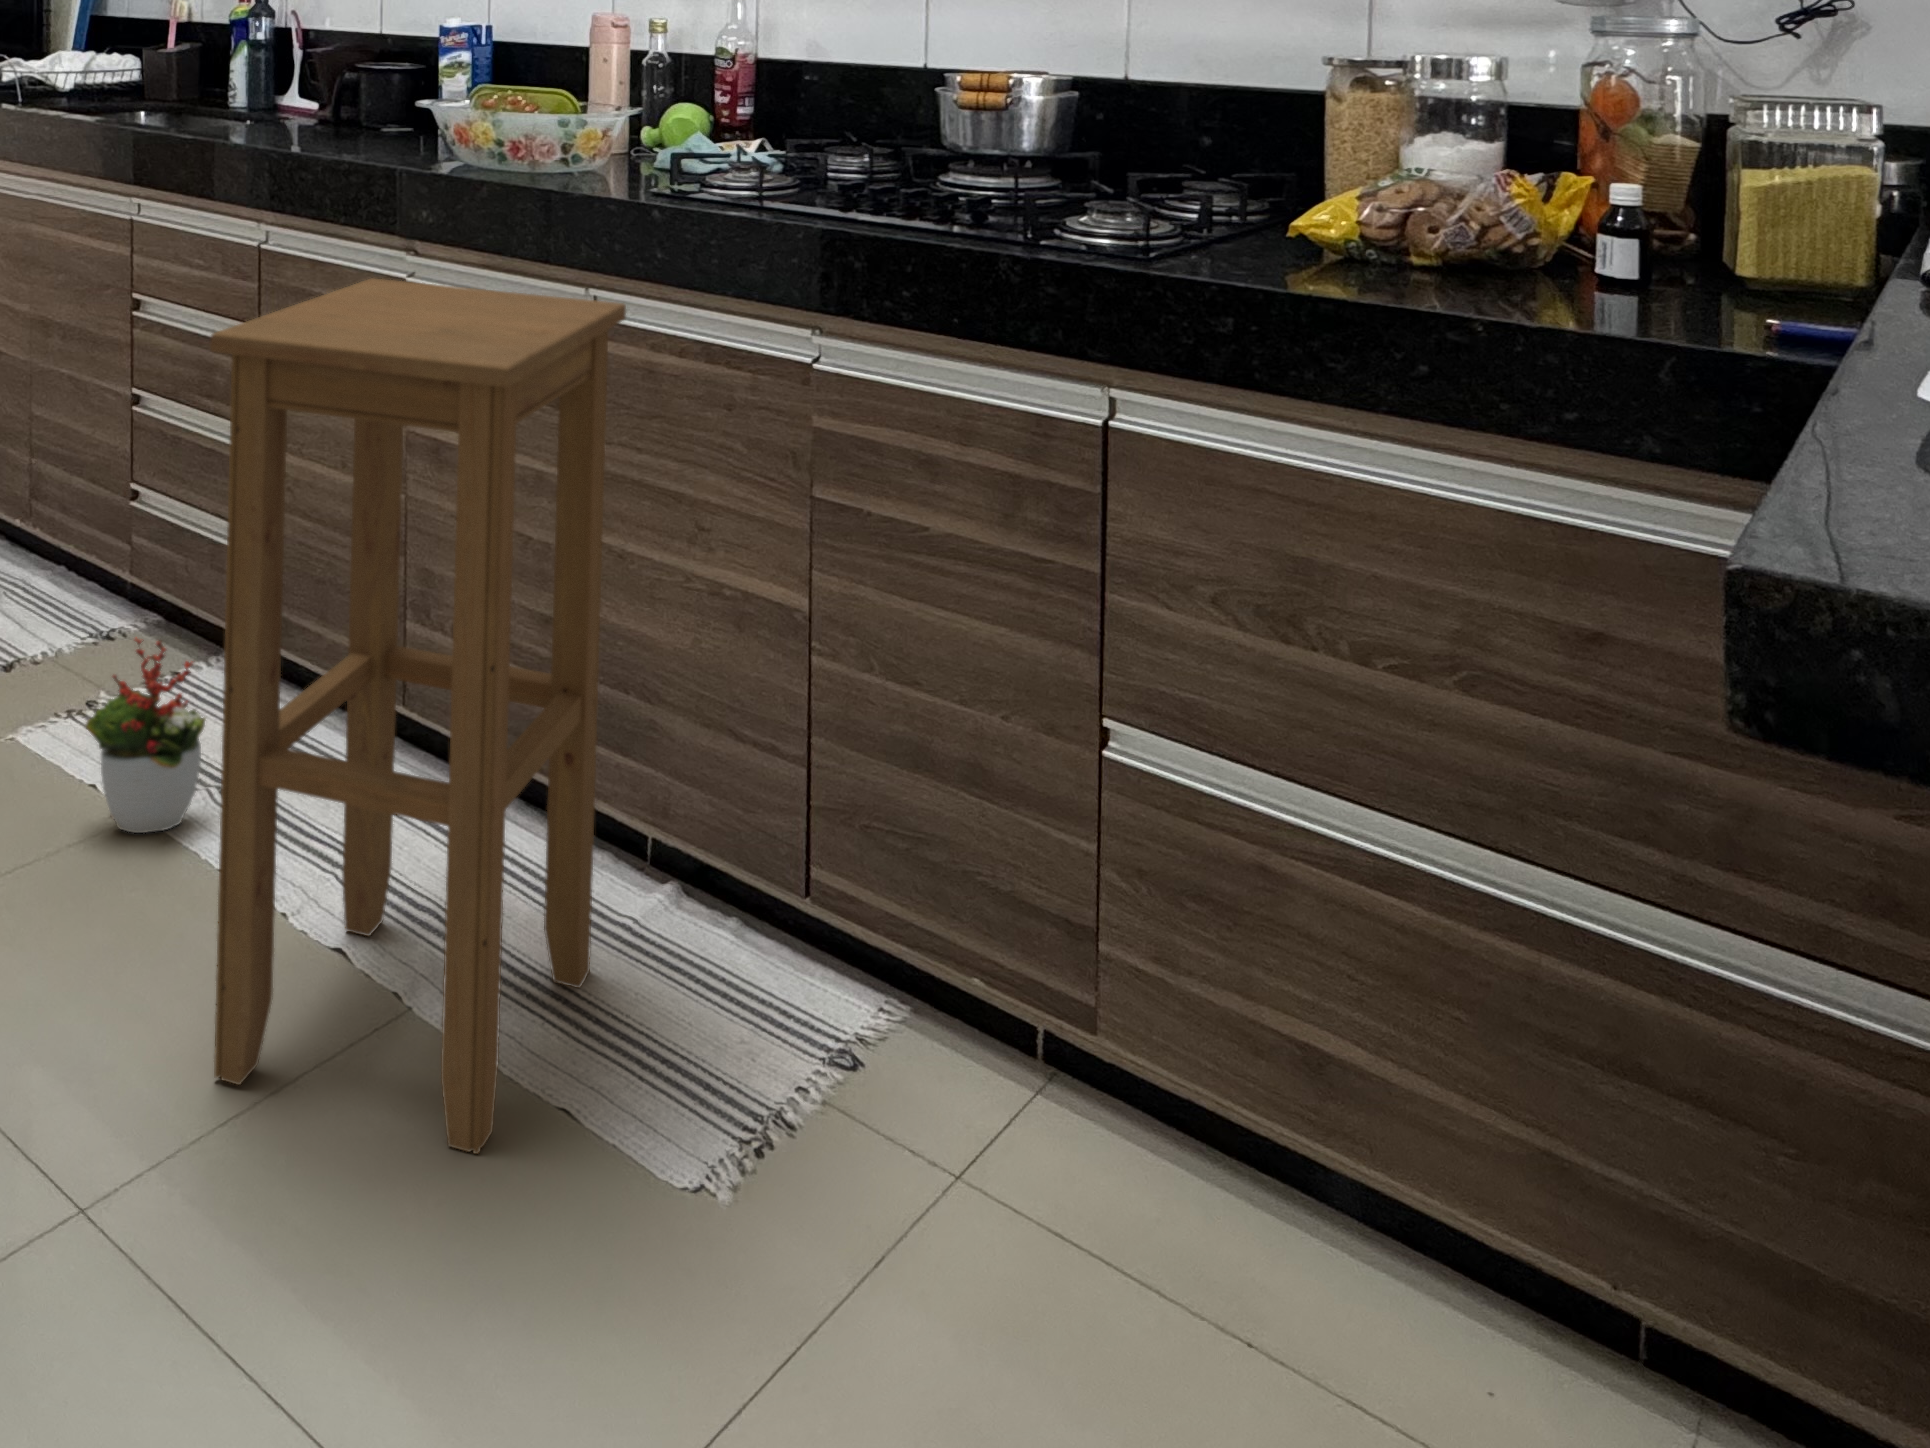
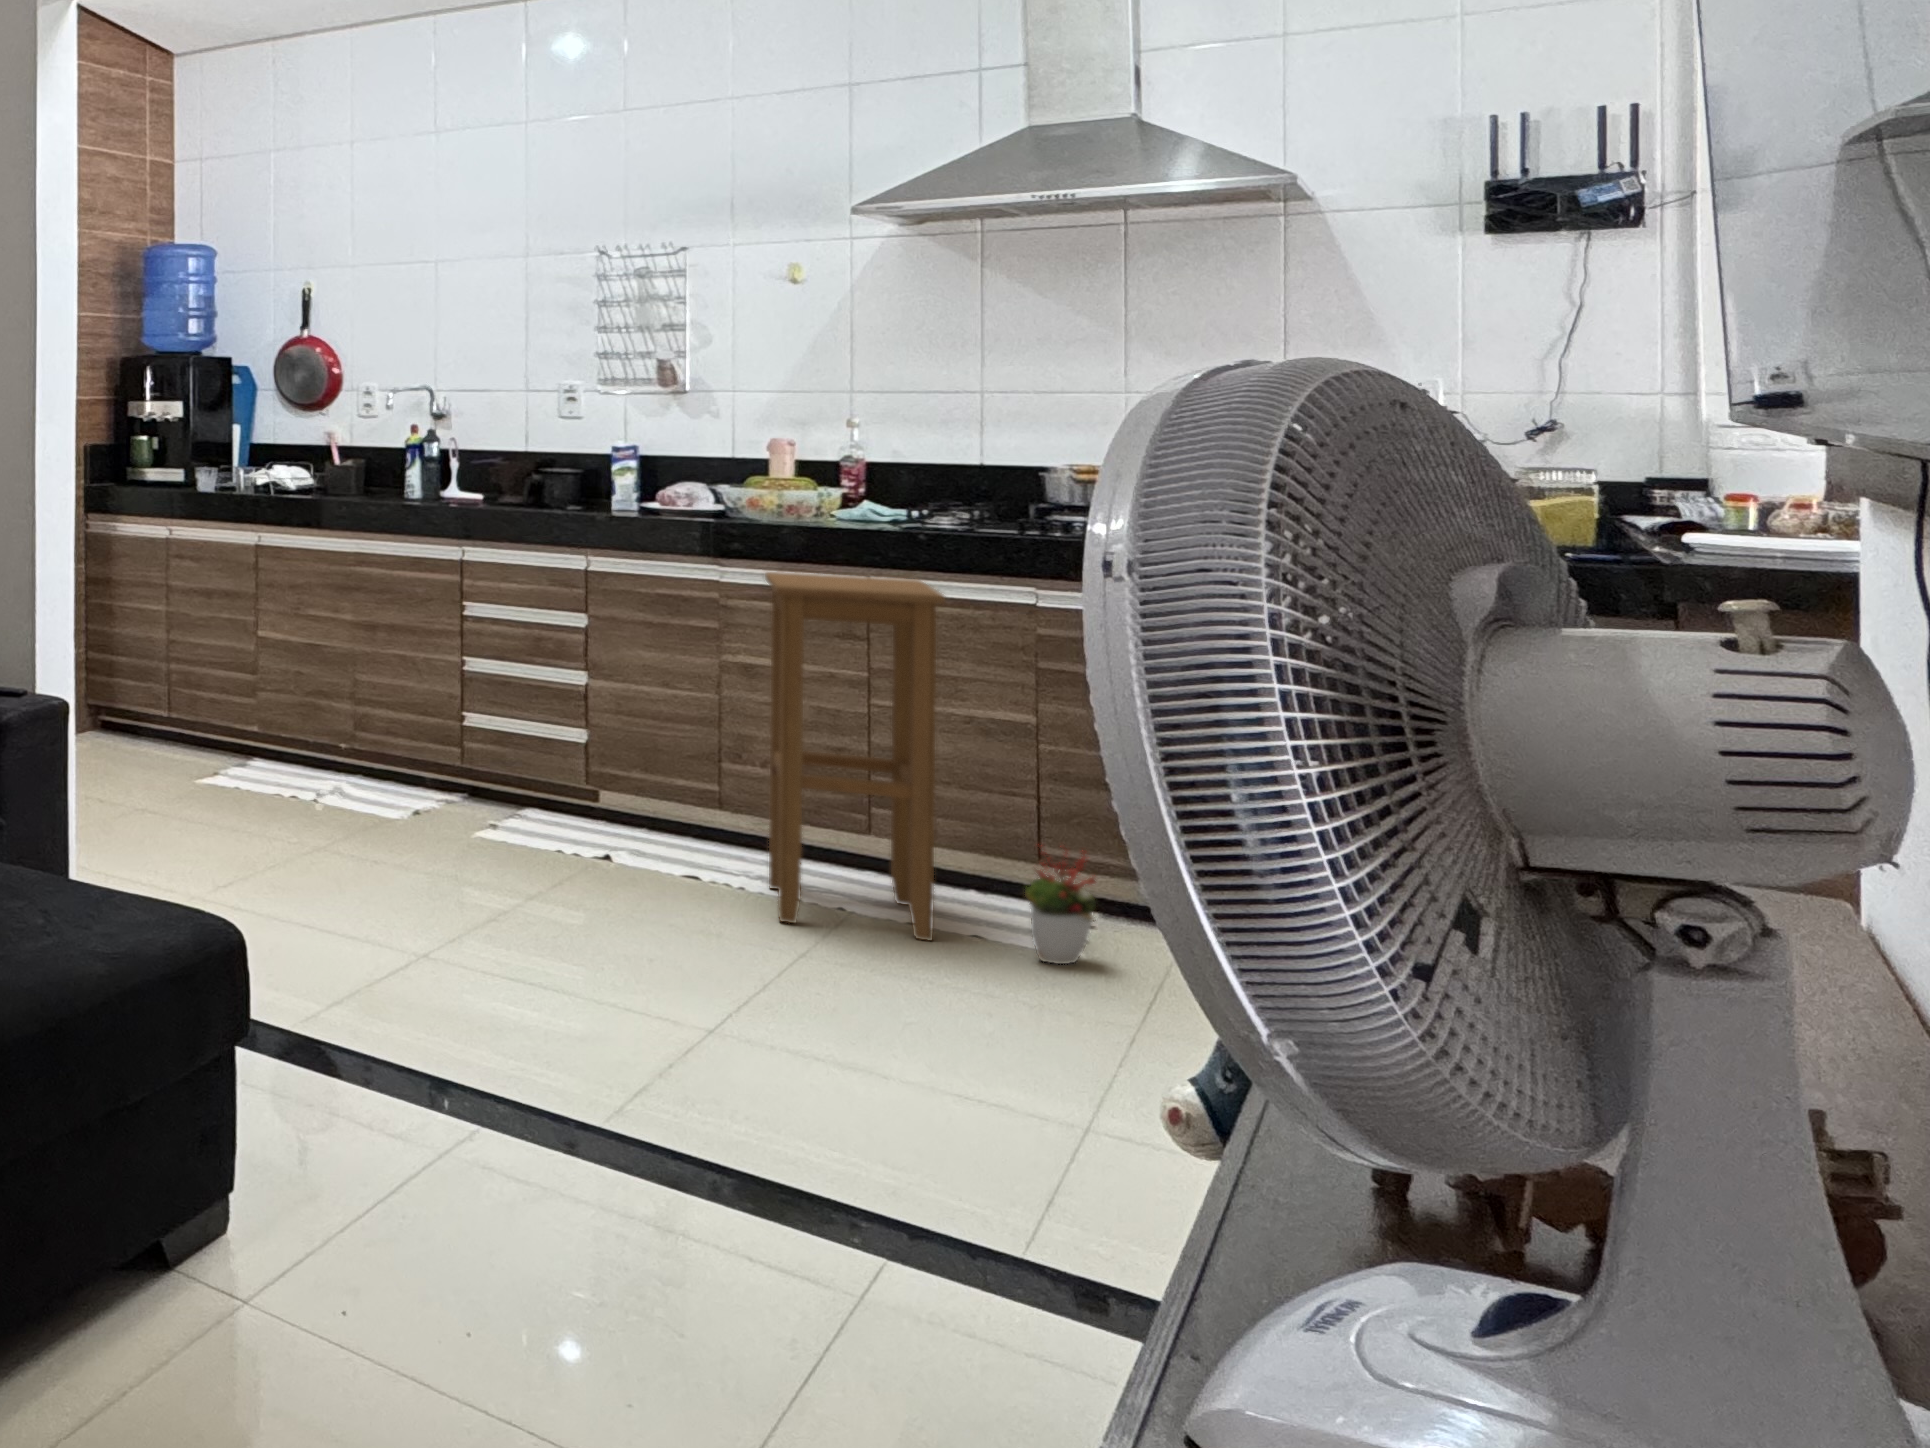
decorative plant: present [86,637,206,833] -> present [1025,845,1096,964]

